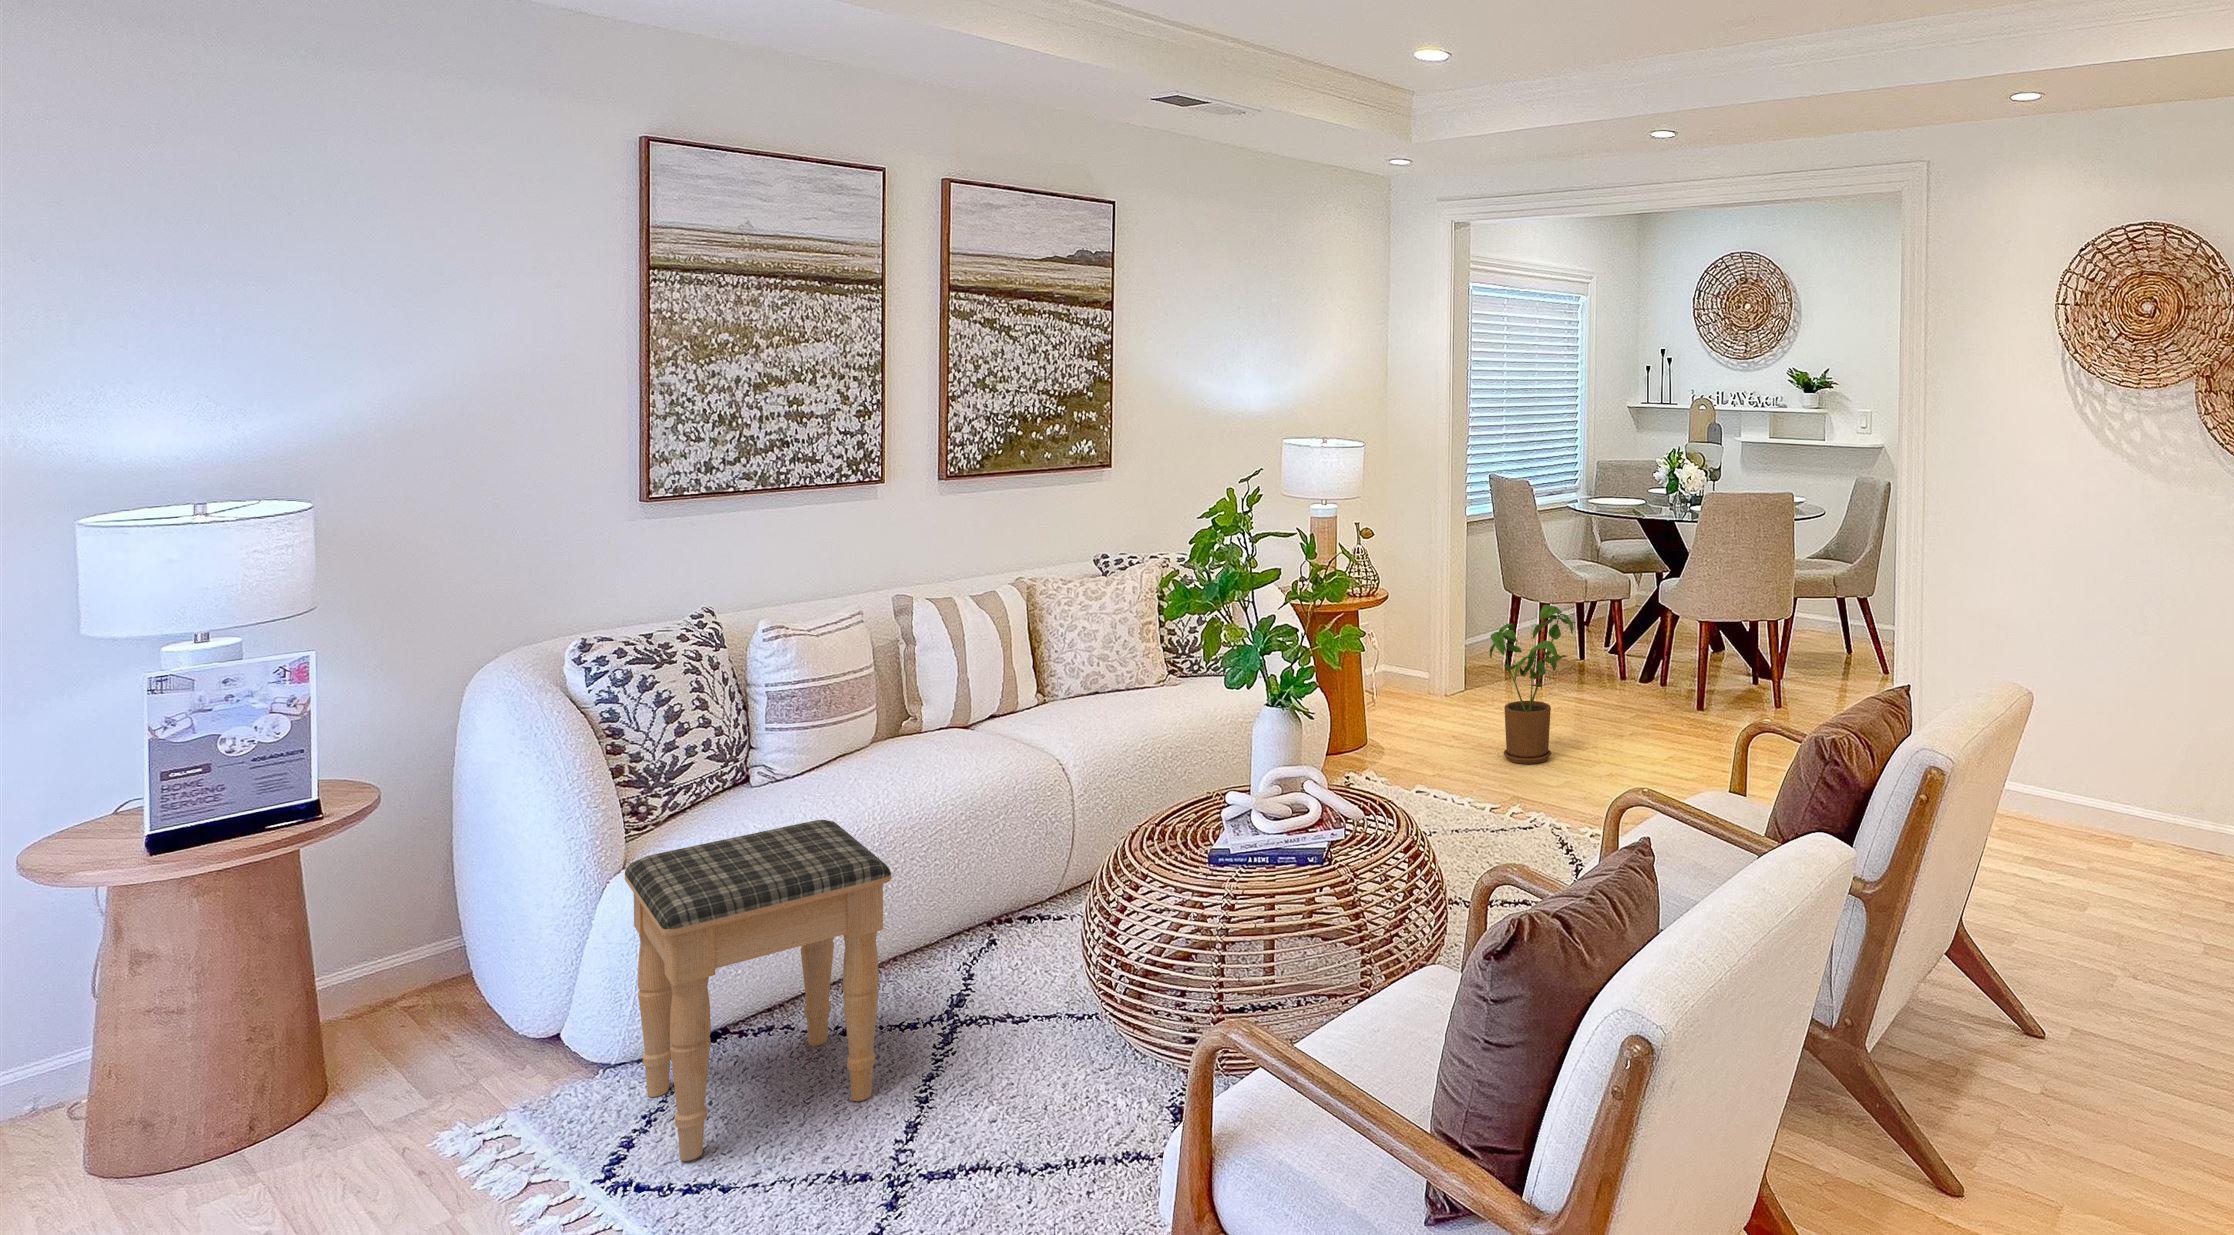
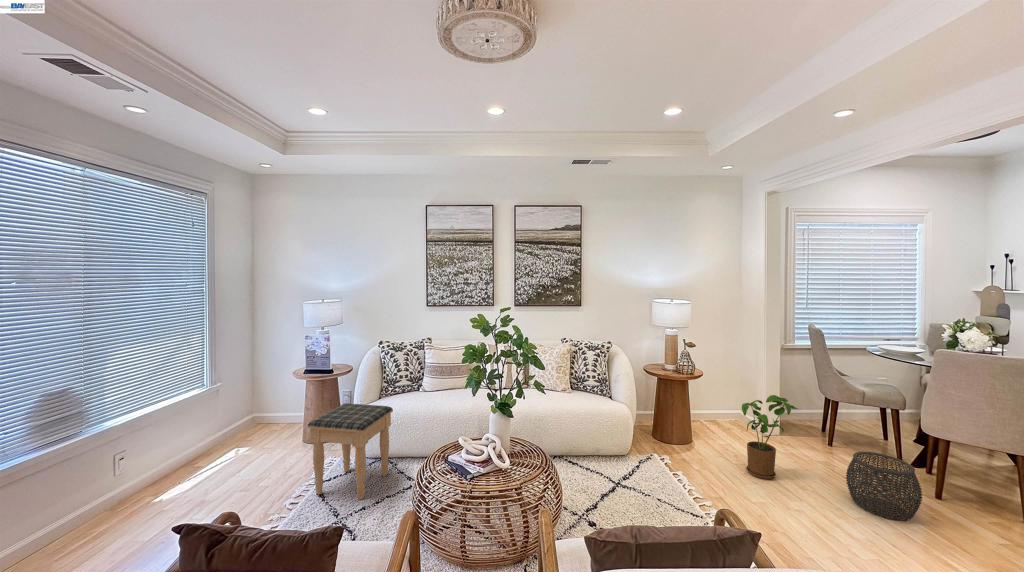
woven basket: none [1640,667,1729,757] -> present [846,452,922,521]

